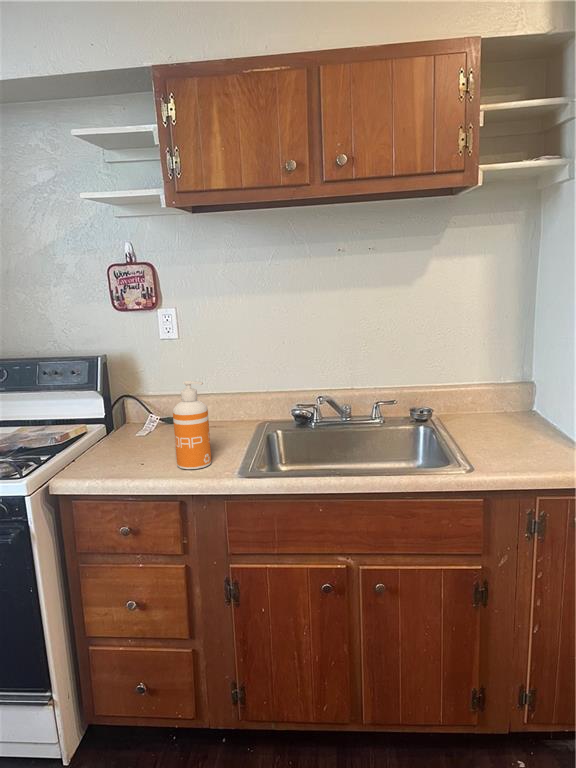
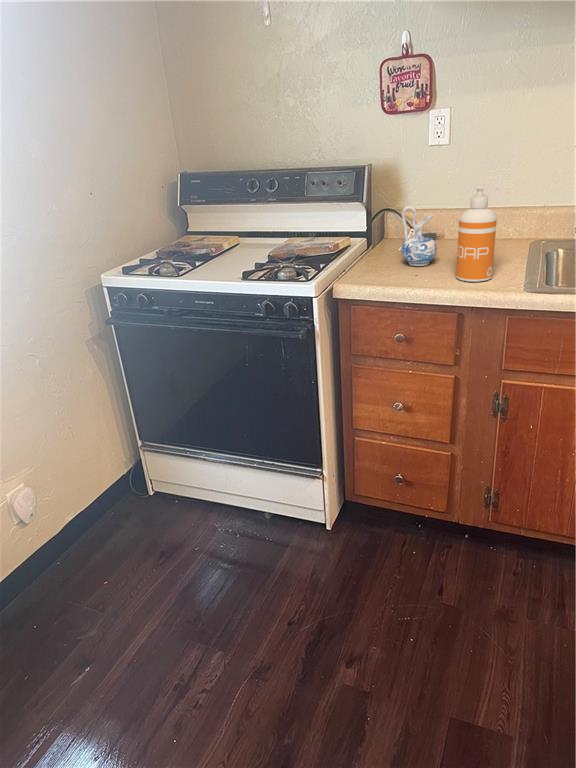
ceramic pitcher: none [125,398,163,454] -> present [401,206,437,266]

